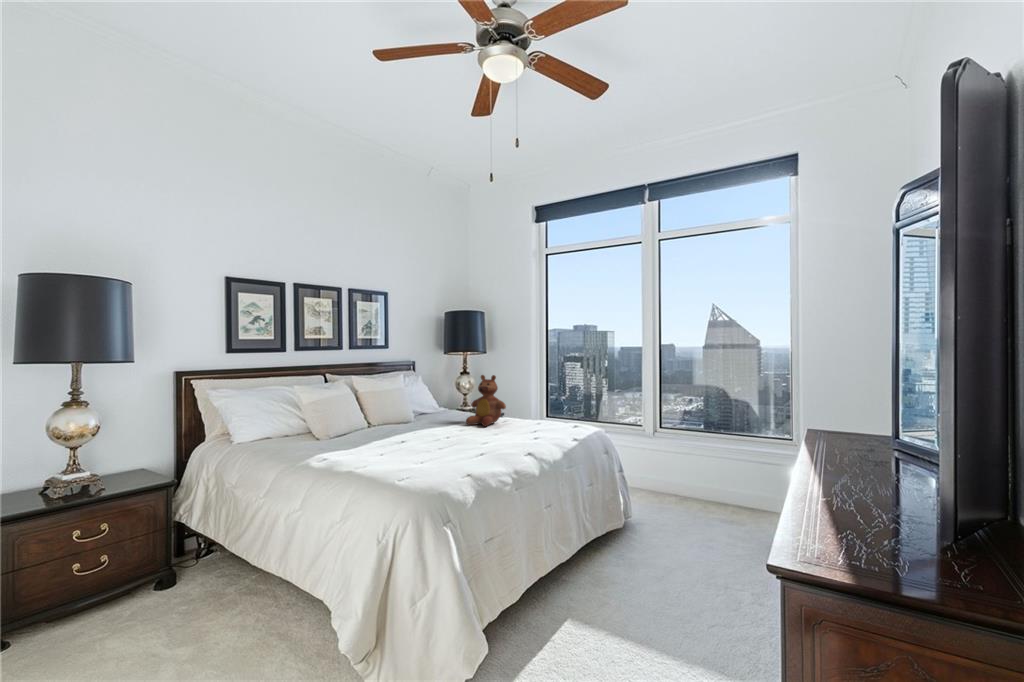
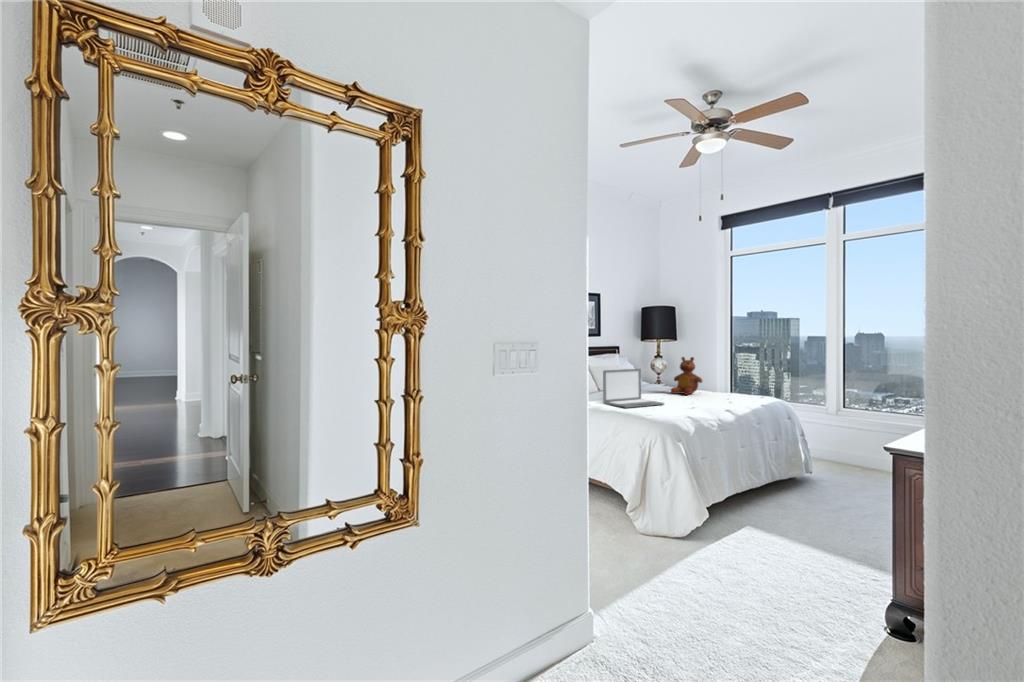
laptop: none [355,394,447,459] -> present [603,369,664,408]

